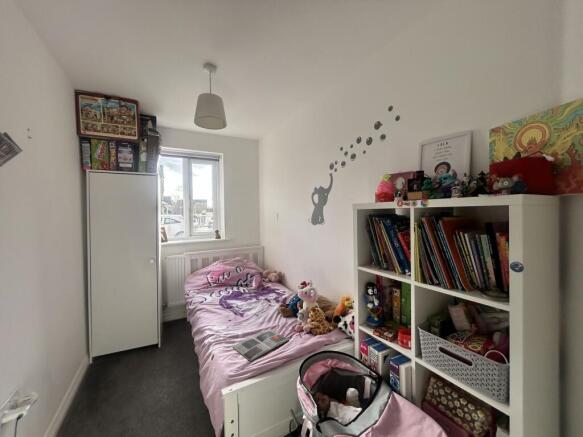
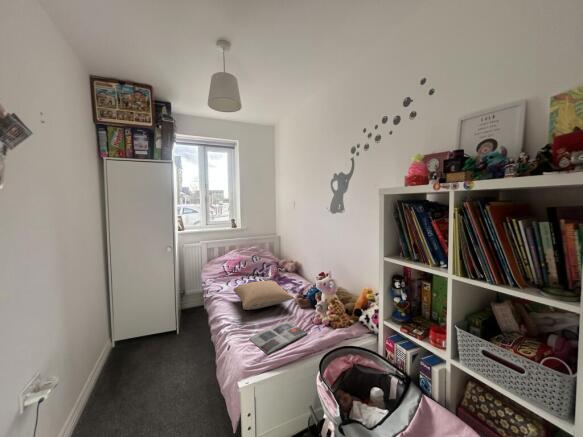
pillow: none [217,291,276,319] -> present [233,281,294,310]

